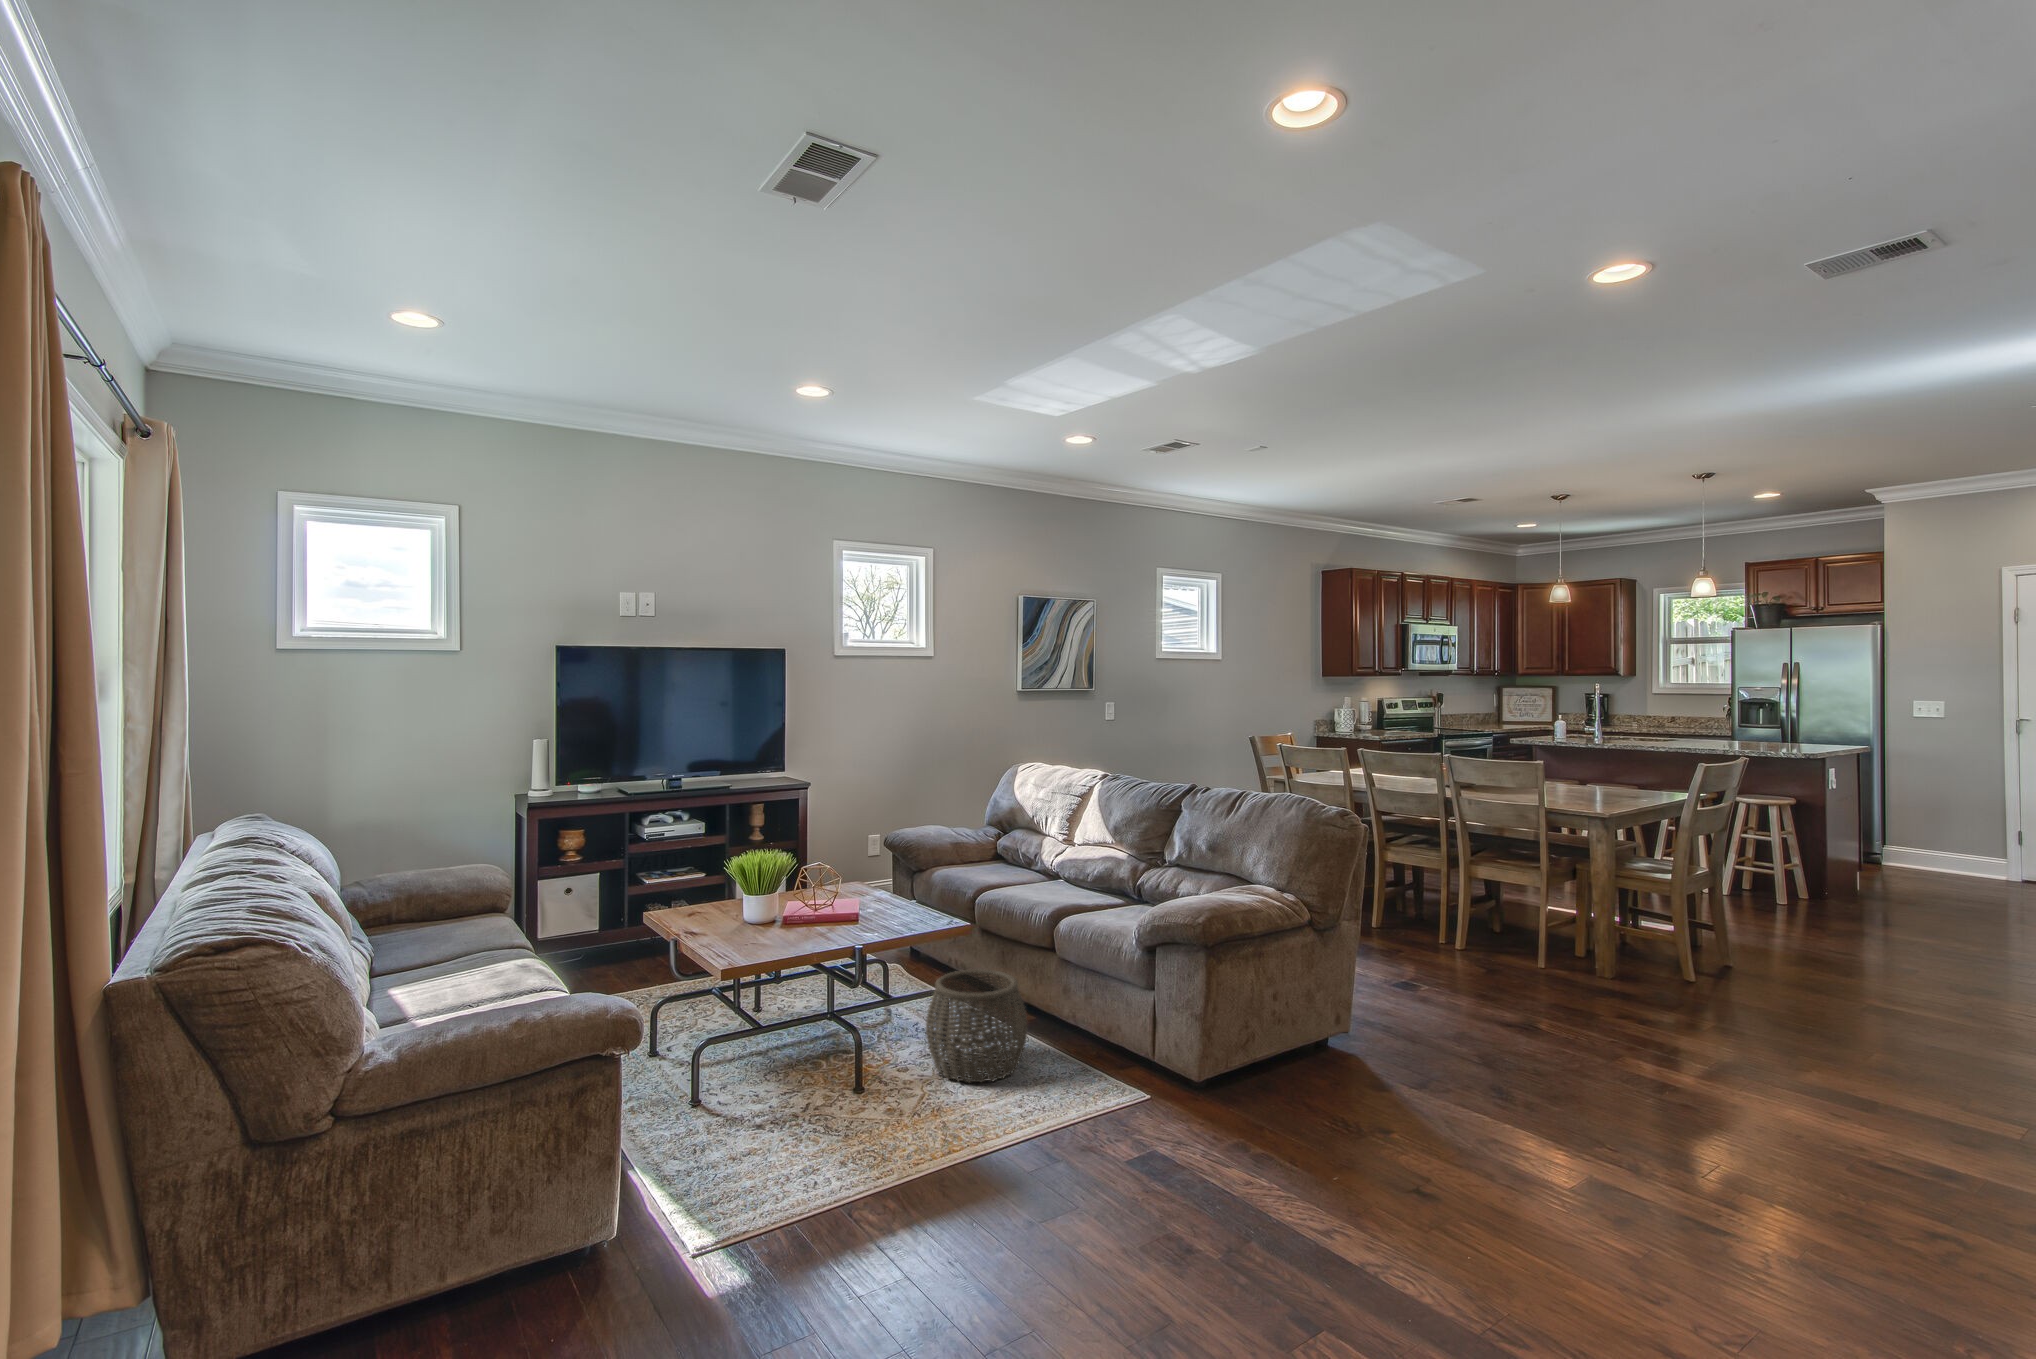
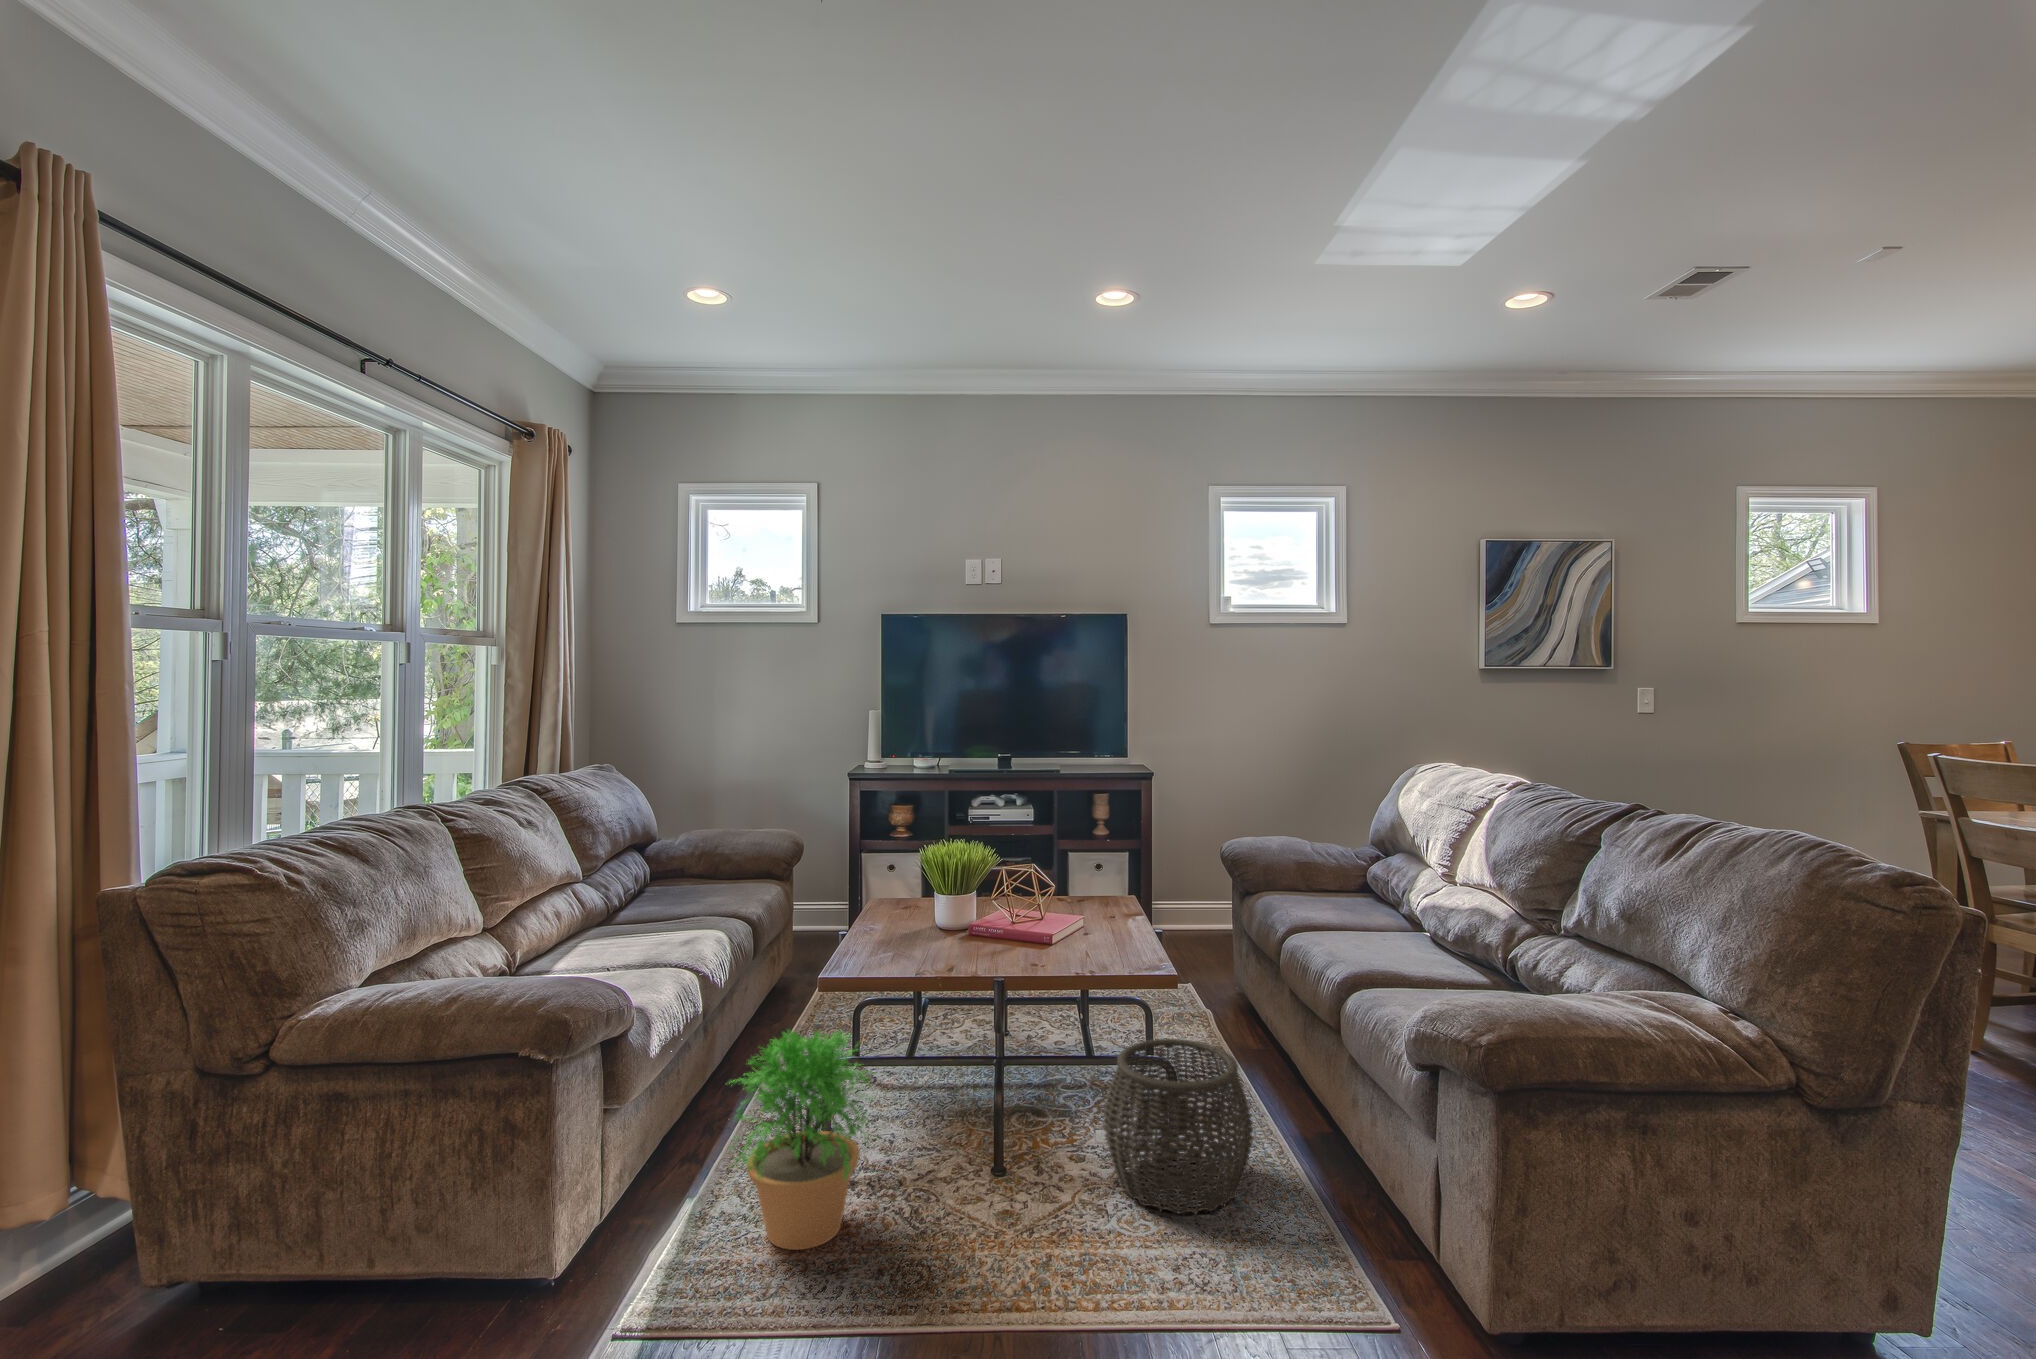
potted plant: none [682,997,824,1174] -> present [730,1030,874,1250]

